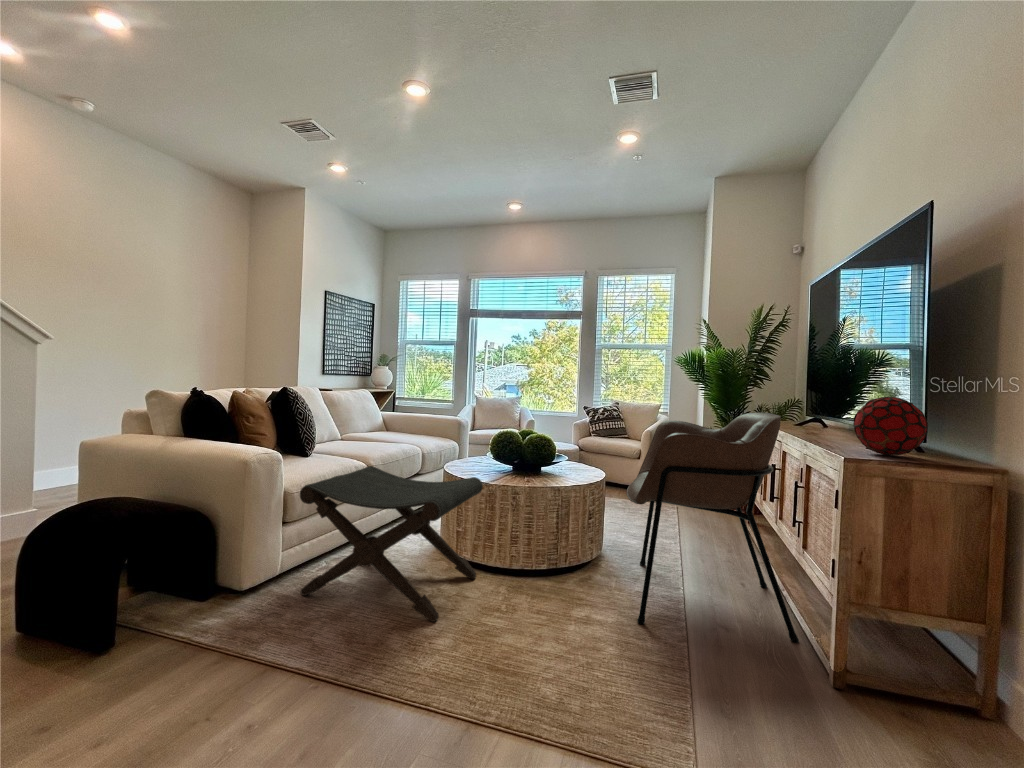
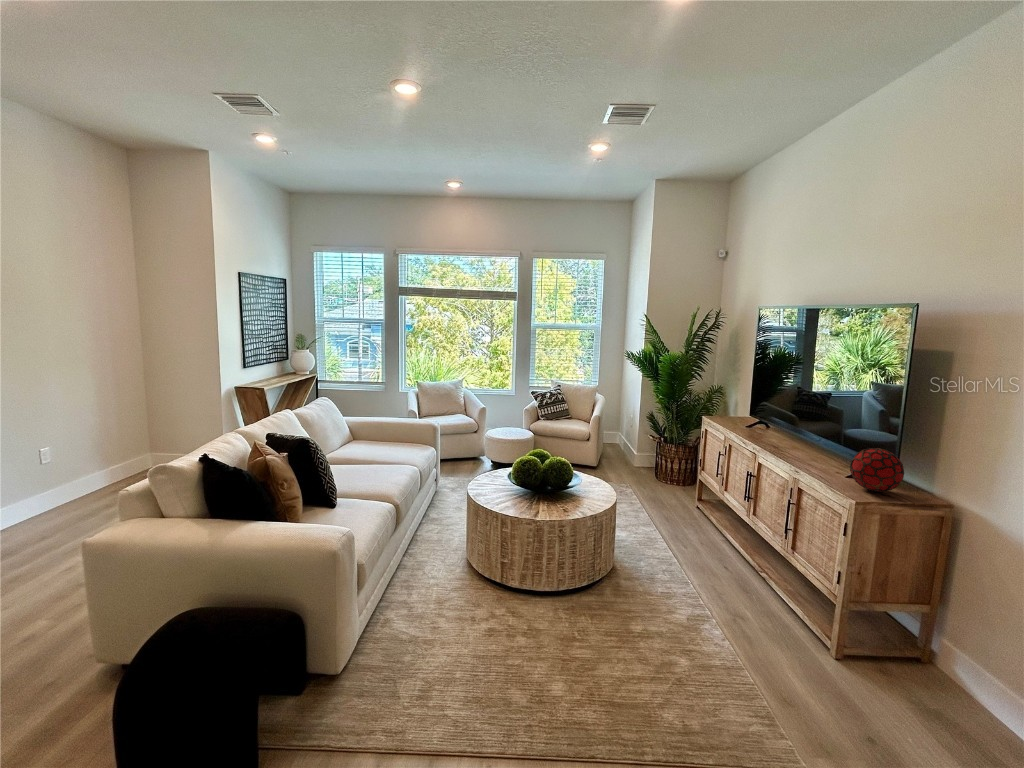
armchair: present [627,413,799,643] -> none [646,438,796,629]
footstool: present [300,466,483,622] -> none [388,516,543,667]

